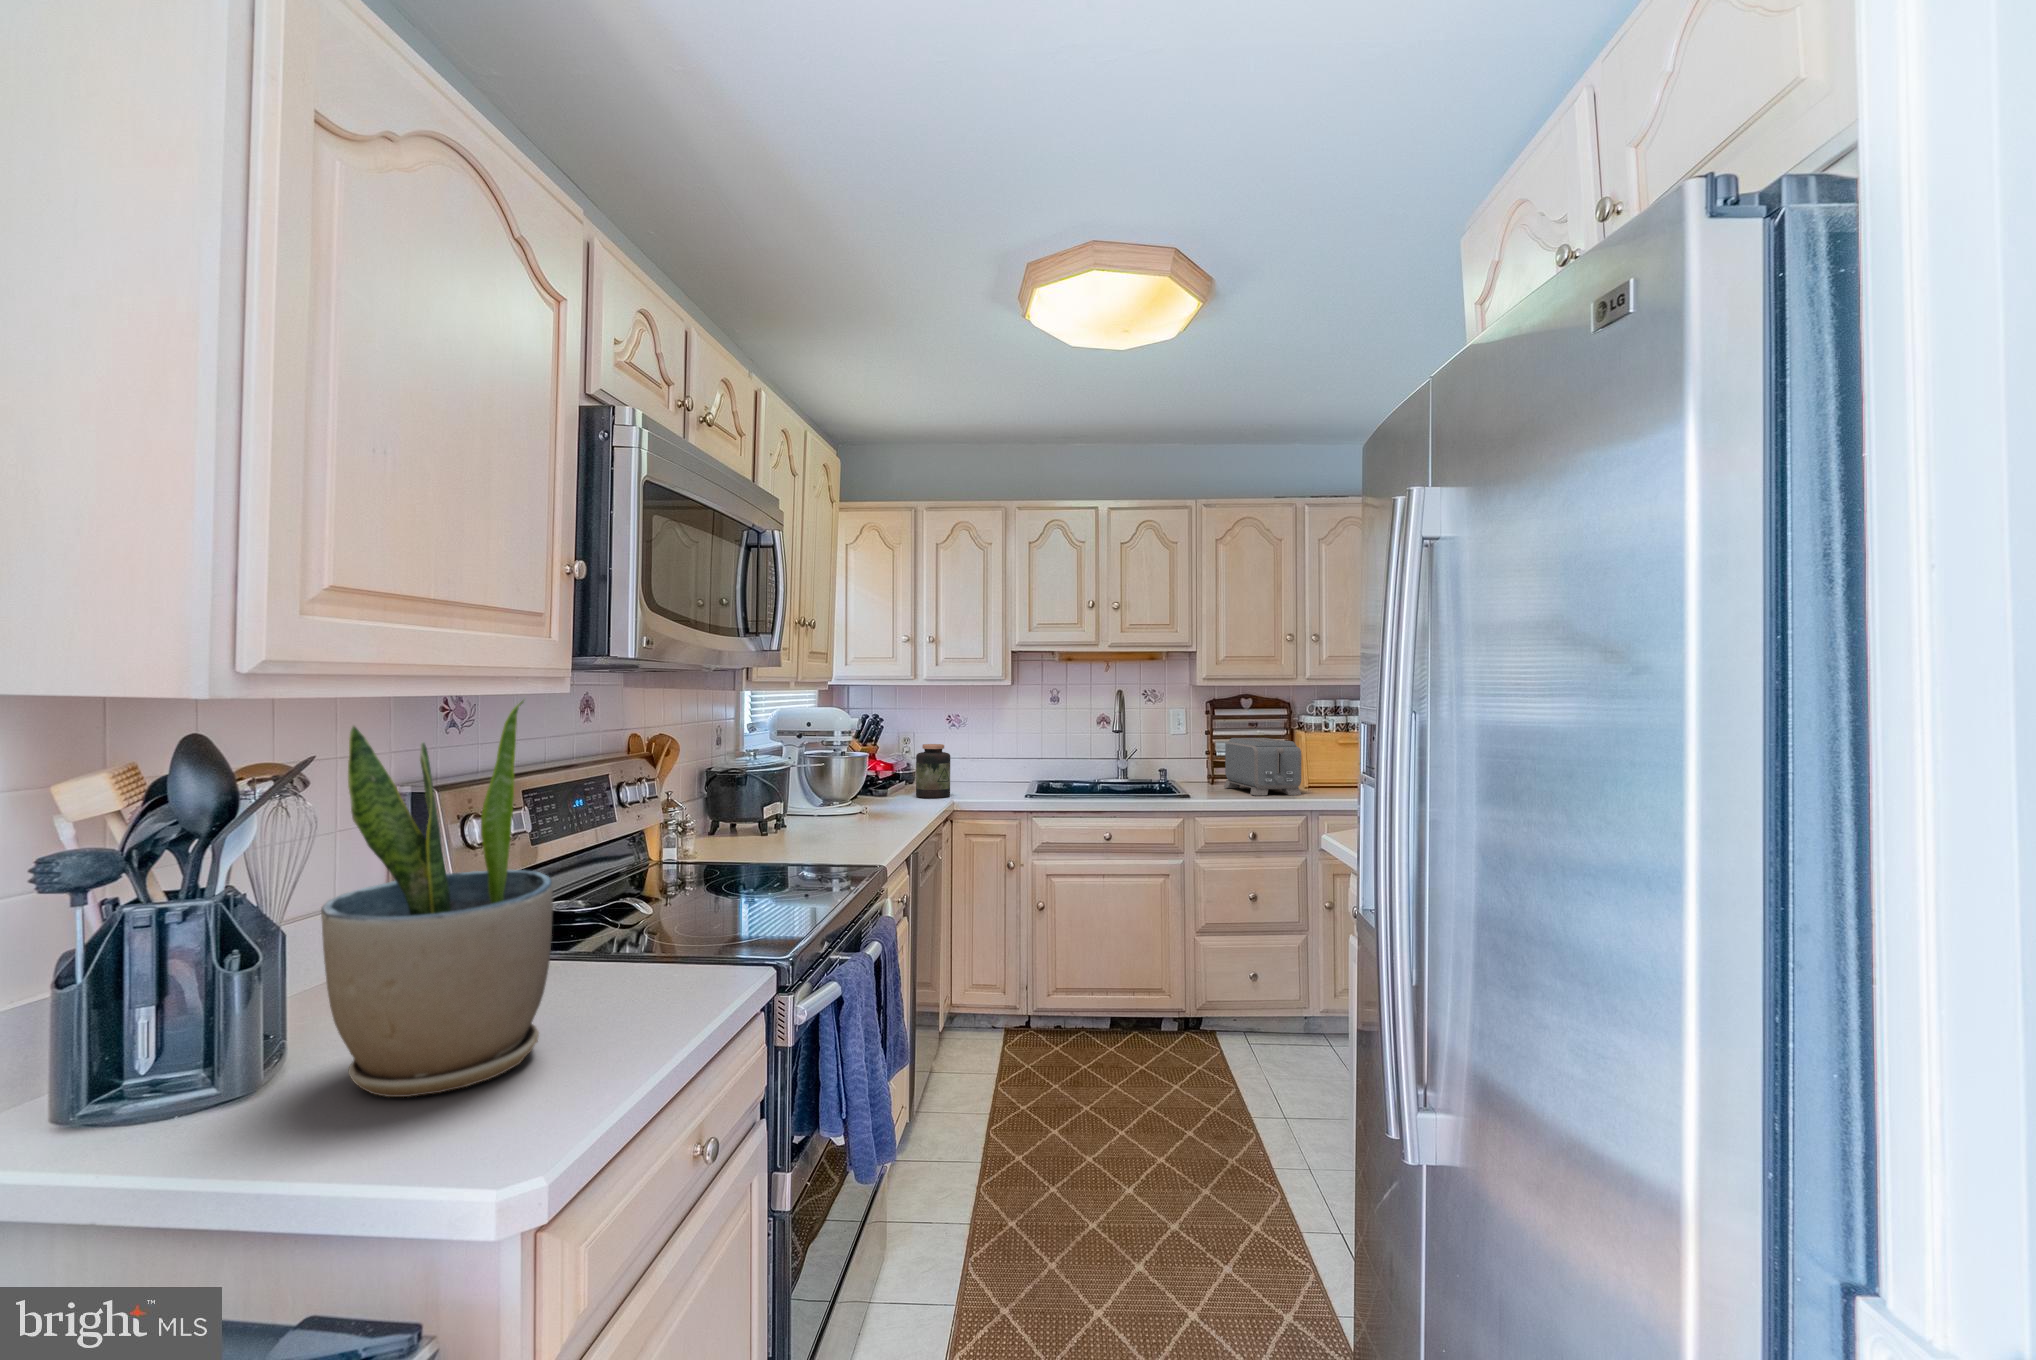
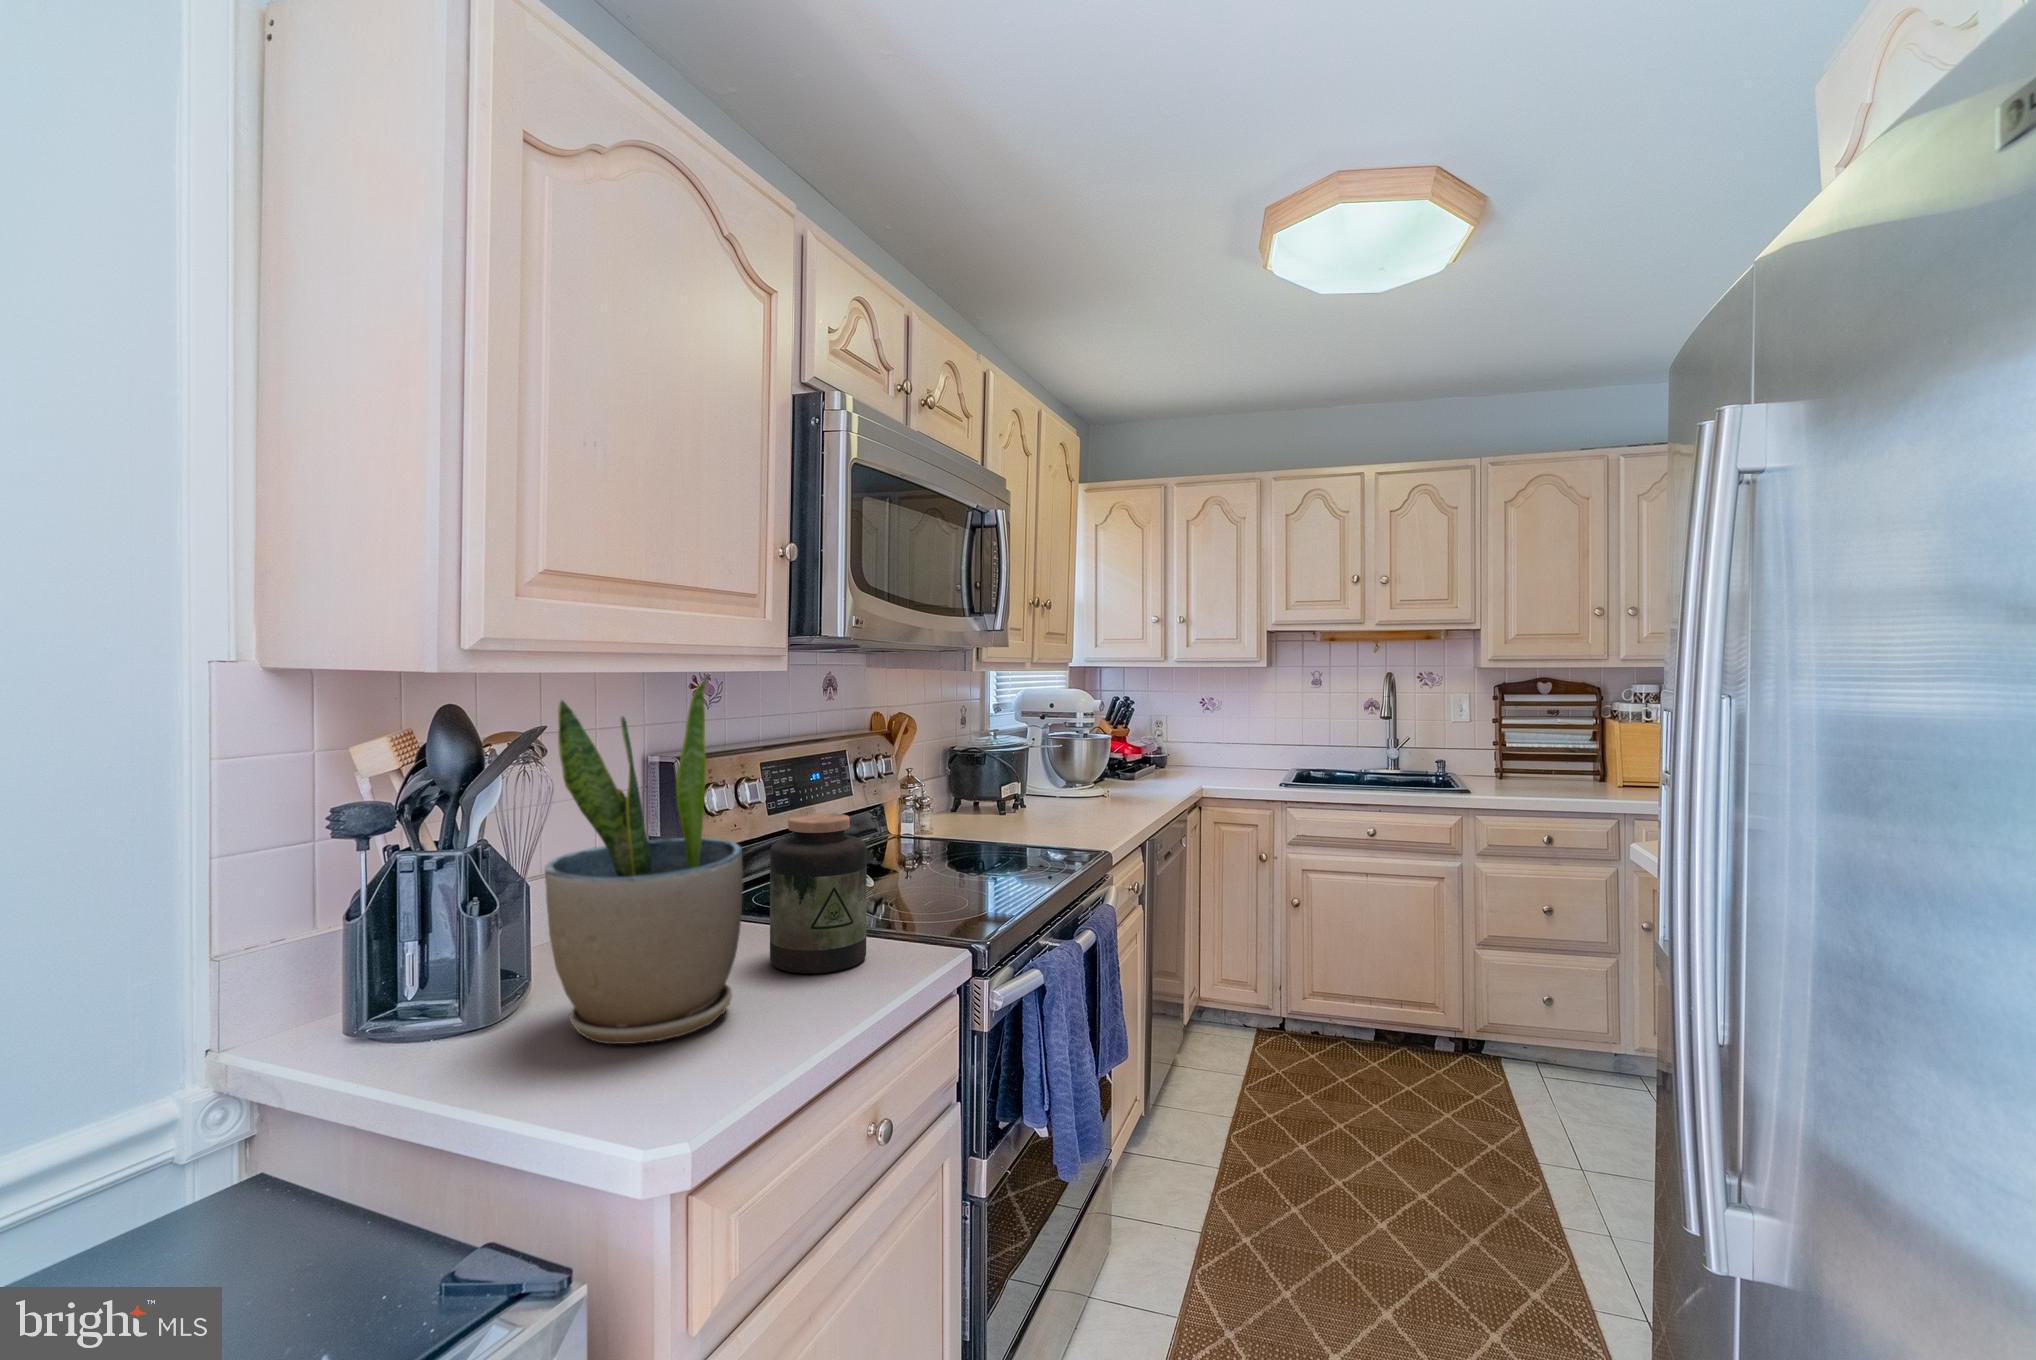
toaster: present [1224,738,1301,796] -> none [1517,726,1617,794]
jar: present [916,744,950,798] -> present [770,813,867,974]

